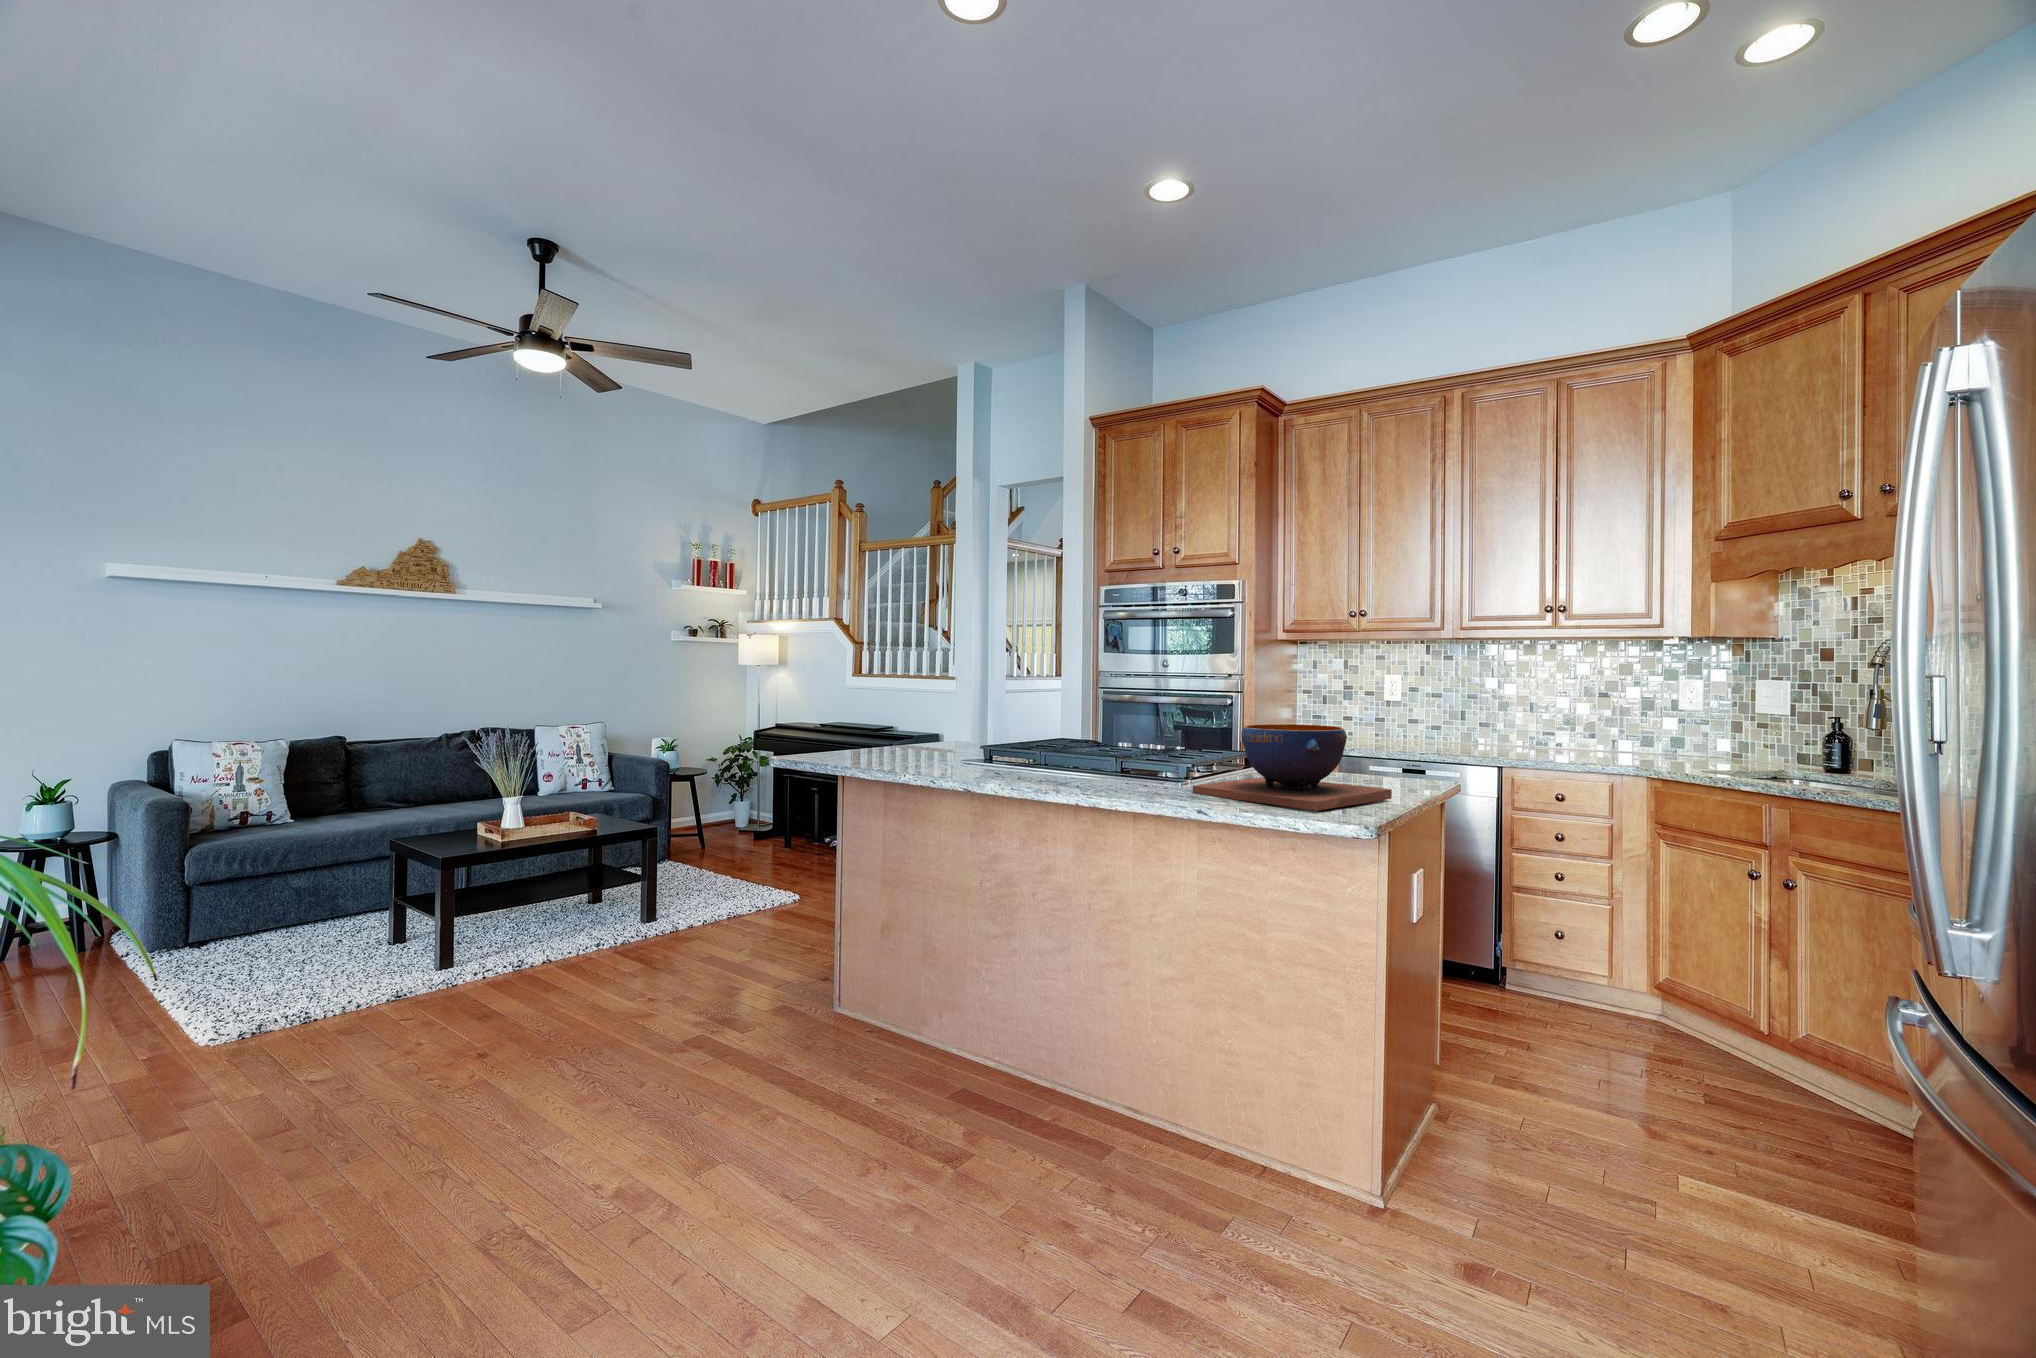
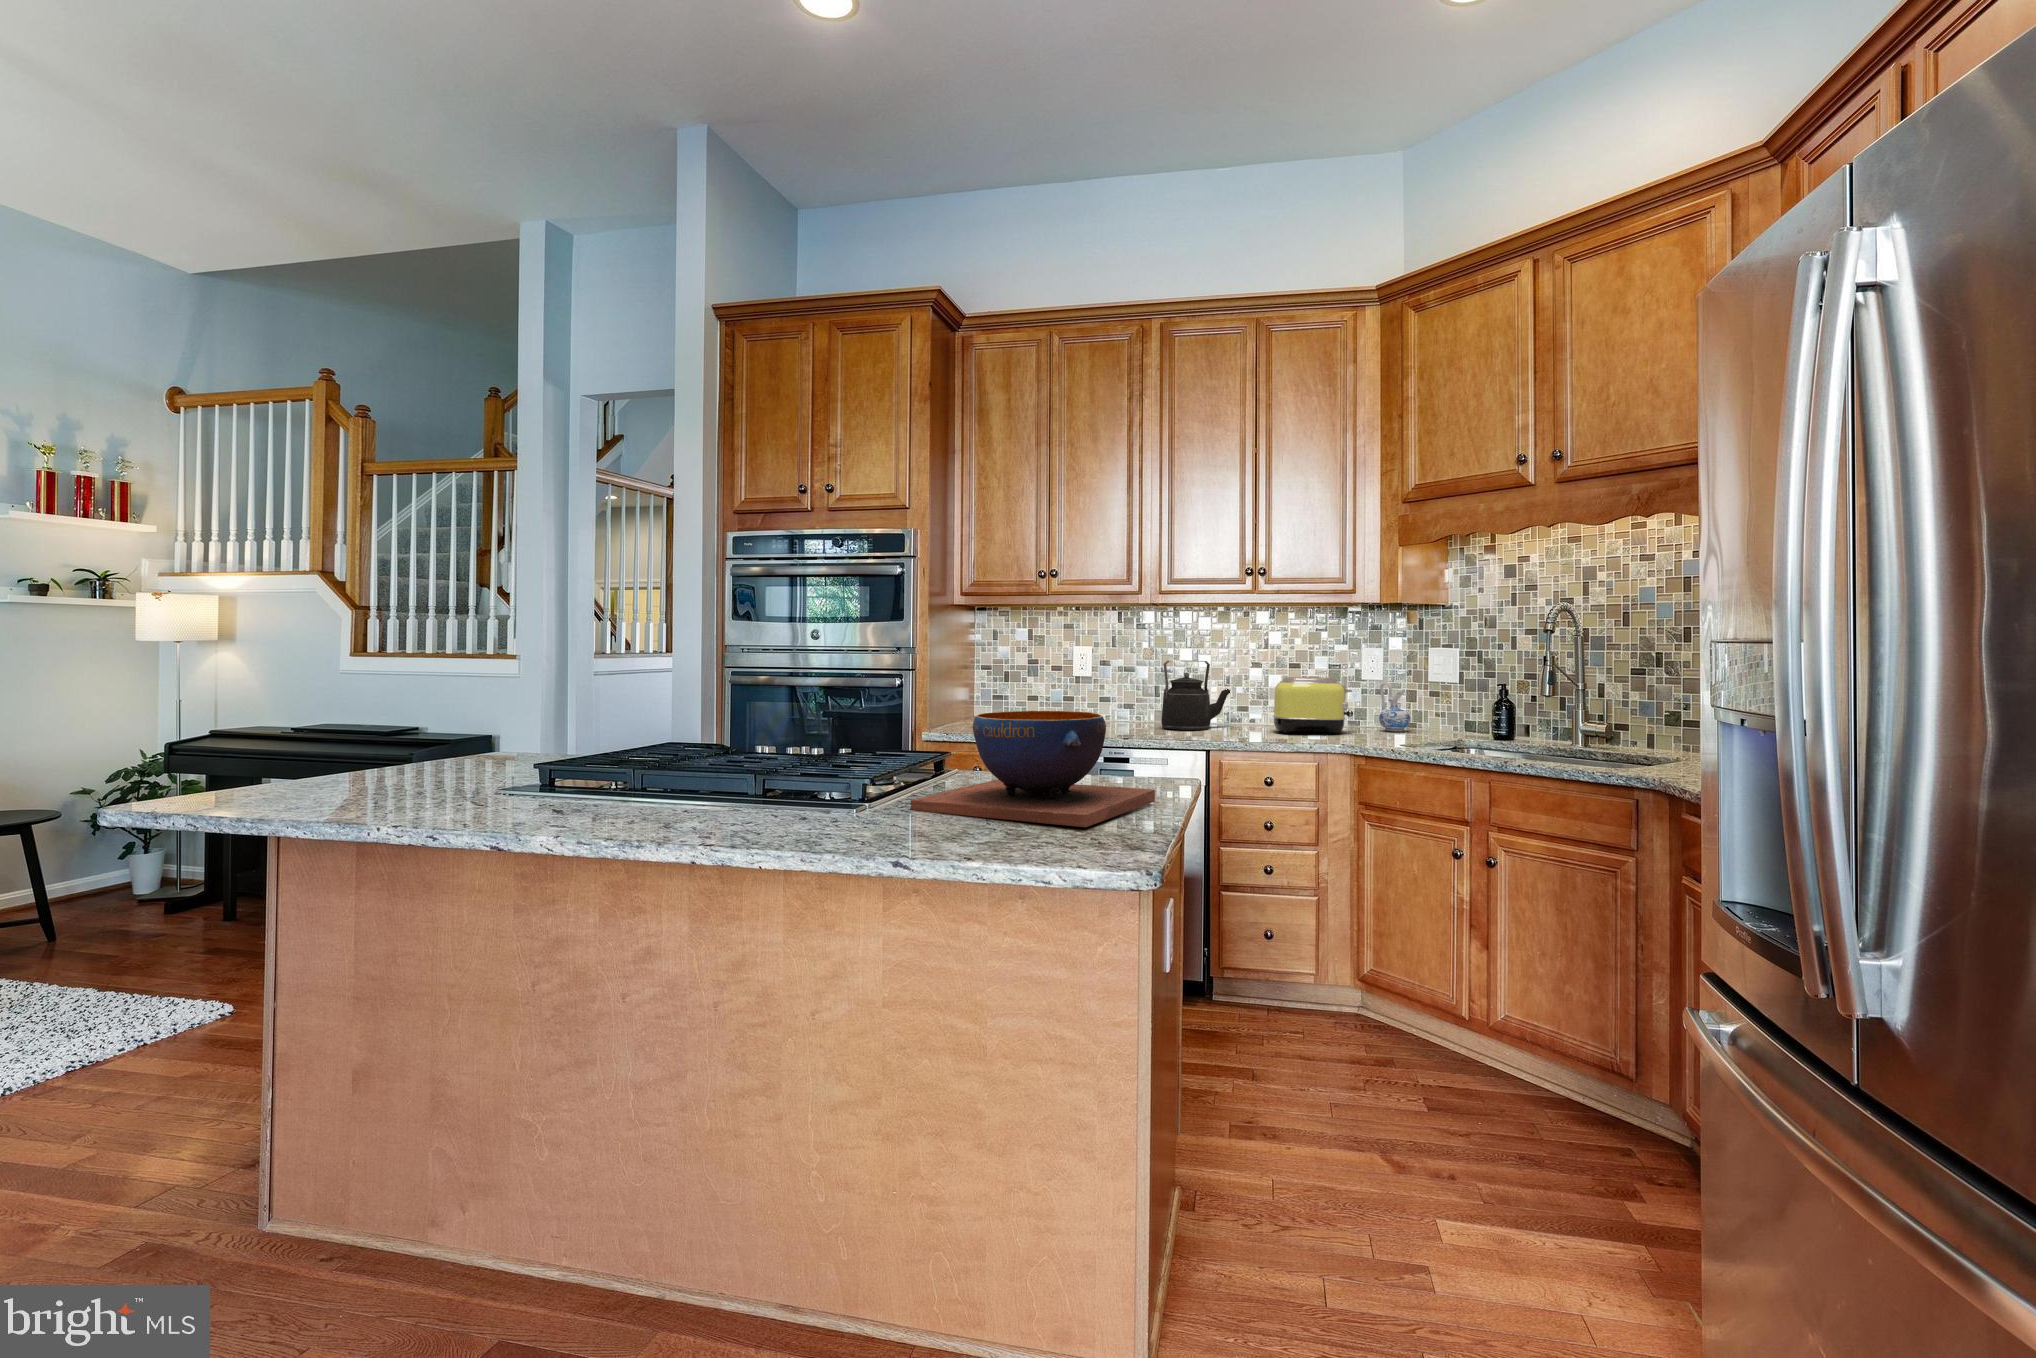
kettle: none [1469,688,1541,751] -> present [1161,661,1230,730]
toaster: none [1580,705,1665,759] -> present [1273,677,1353,734]
ceramic pitcher: none [1698,712,1733,760] -> present [1379,682,1410,731]

